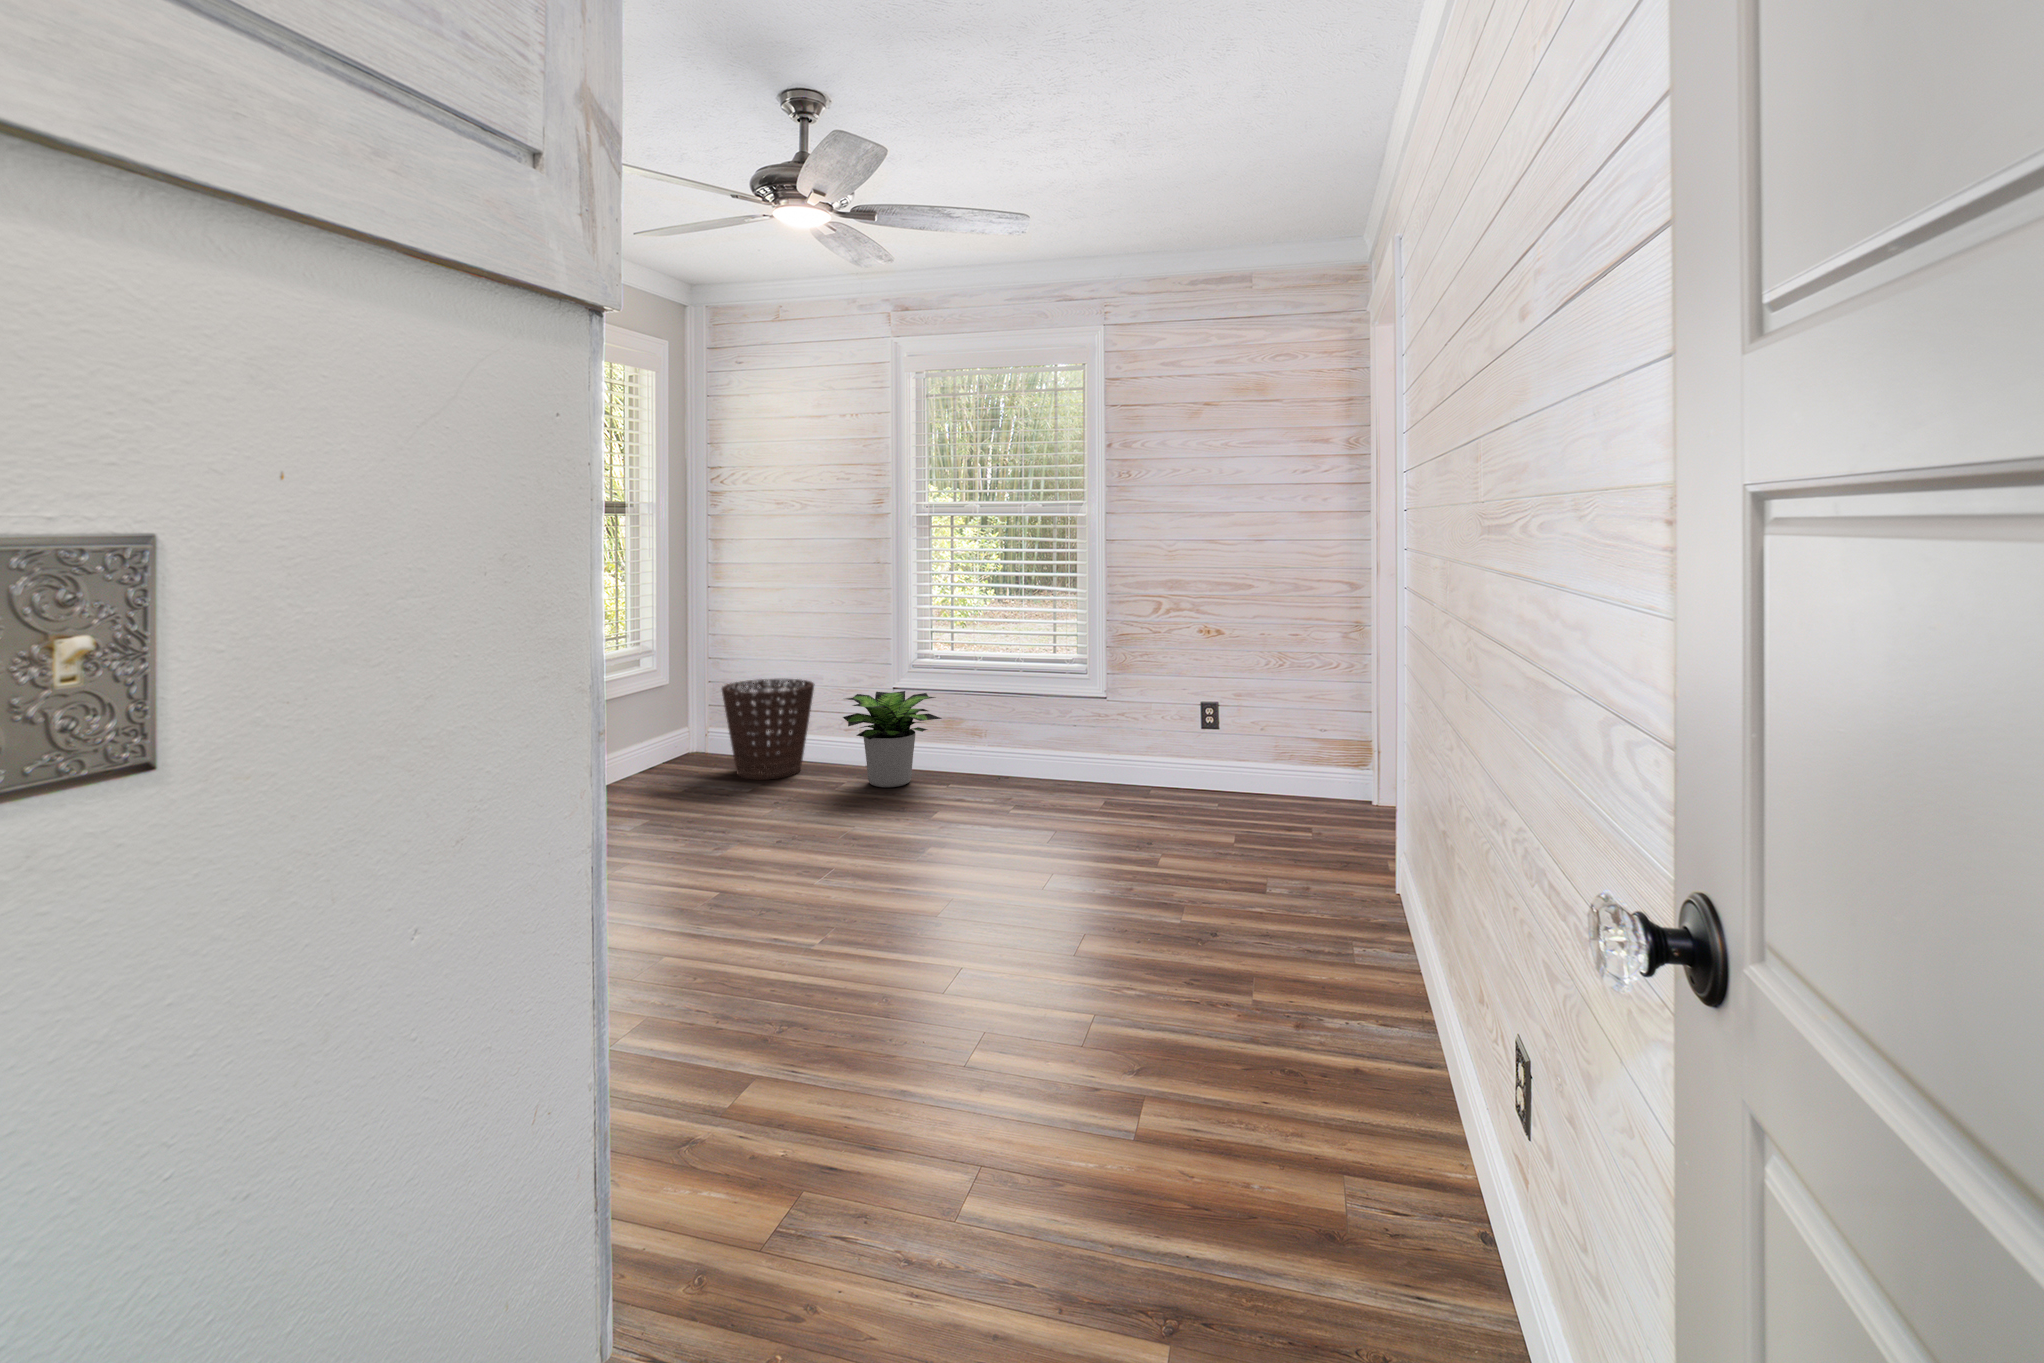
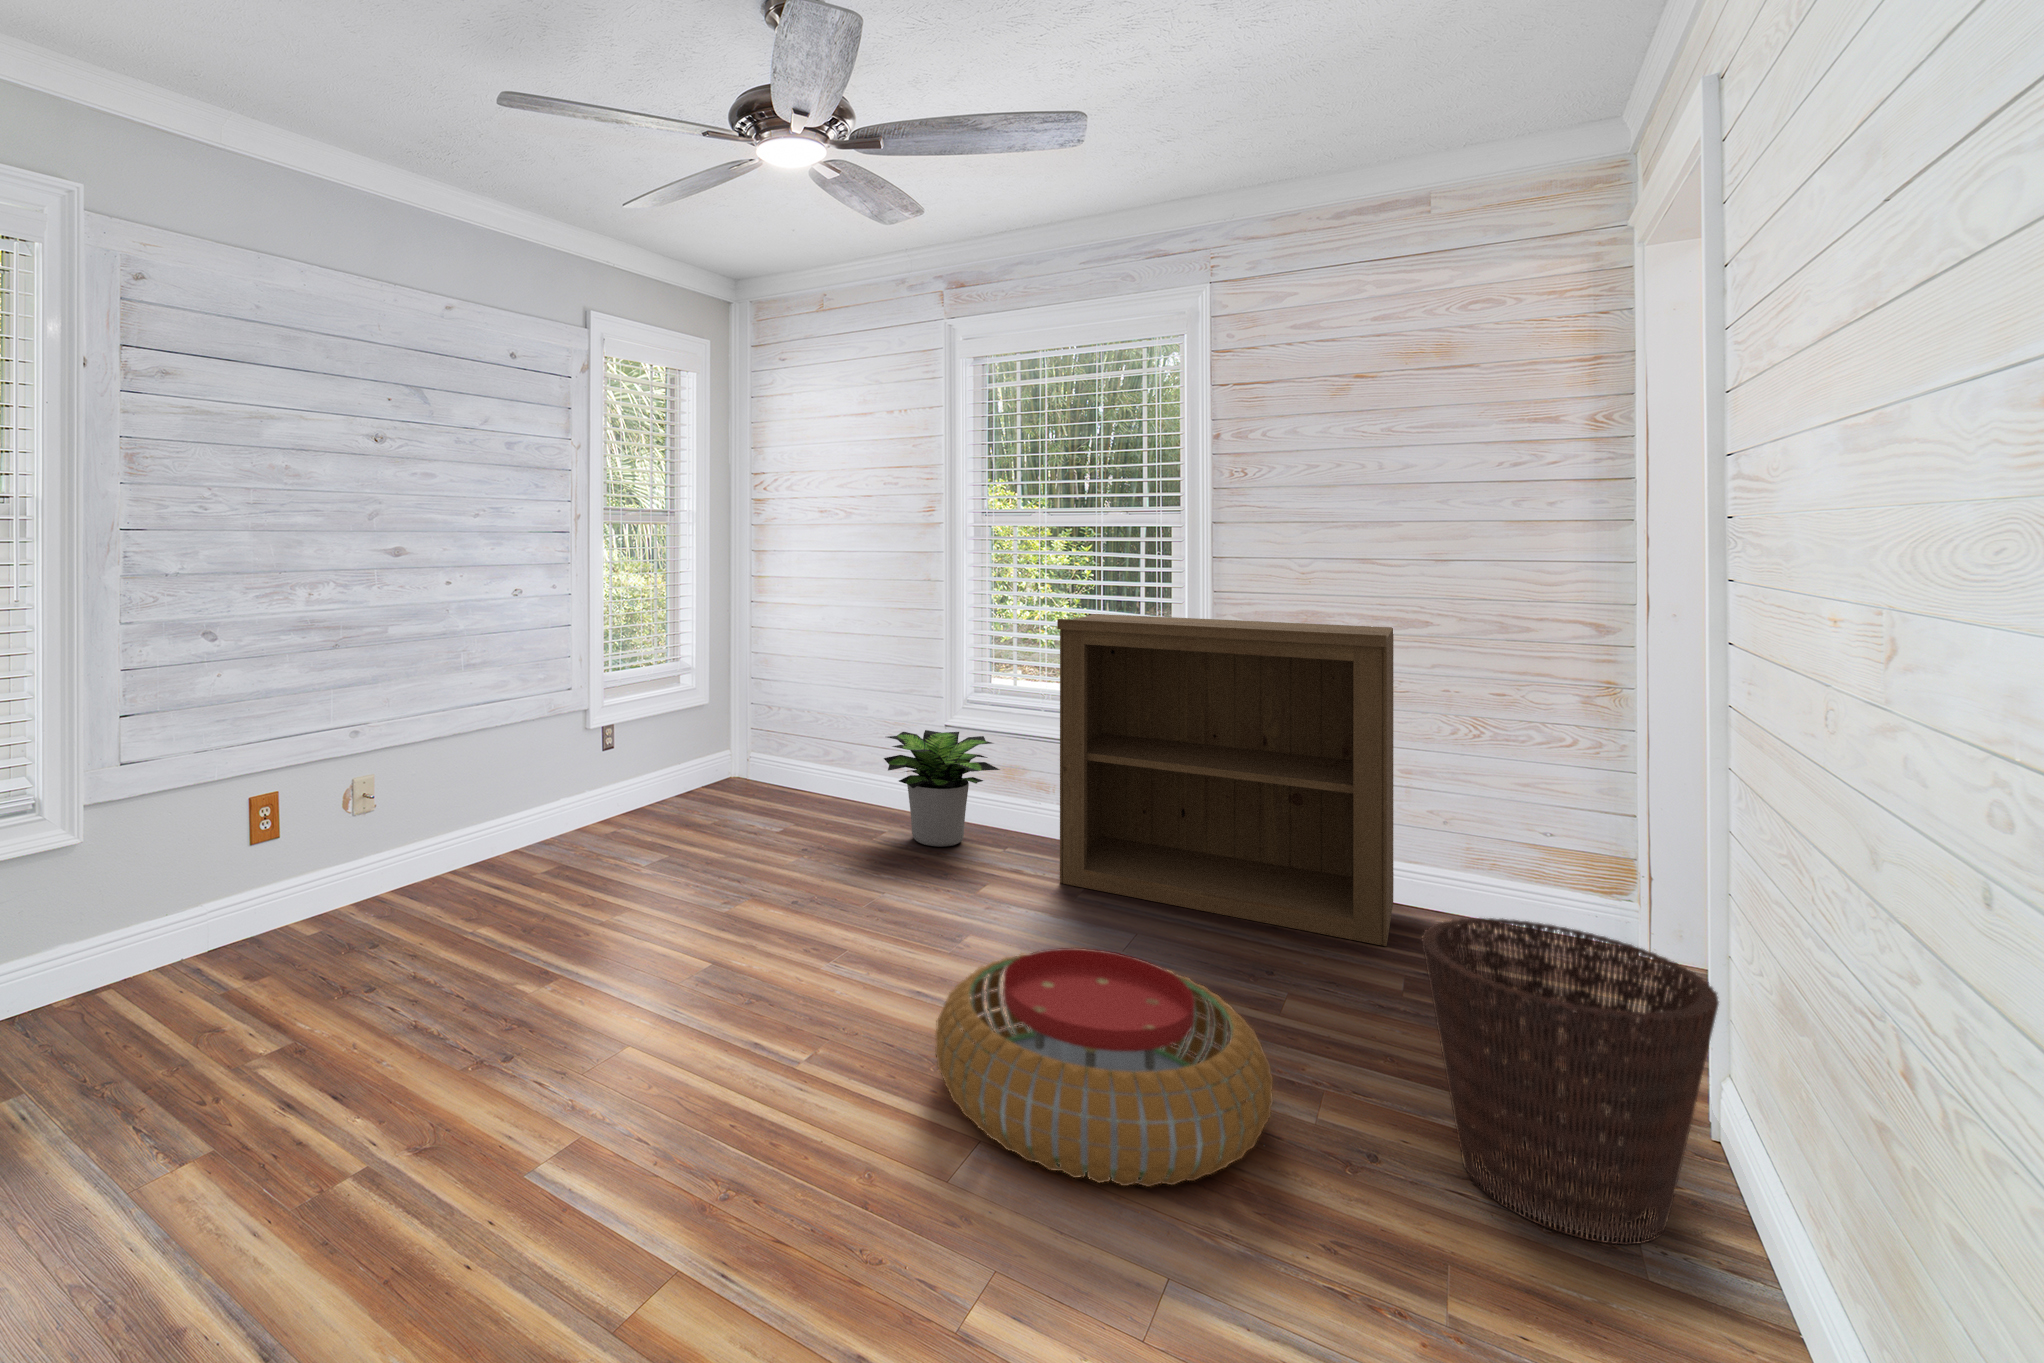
bookshelf: none [990,587,1228,818] -> present [1057,614,1394,946]
basket: present [722,679,815,780] -> present [1421,918,1719,1244]
pouf: none [923,830,1154,975] -> present [935,948,1273,1187]

